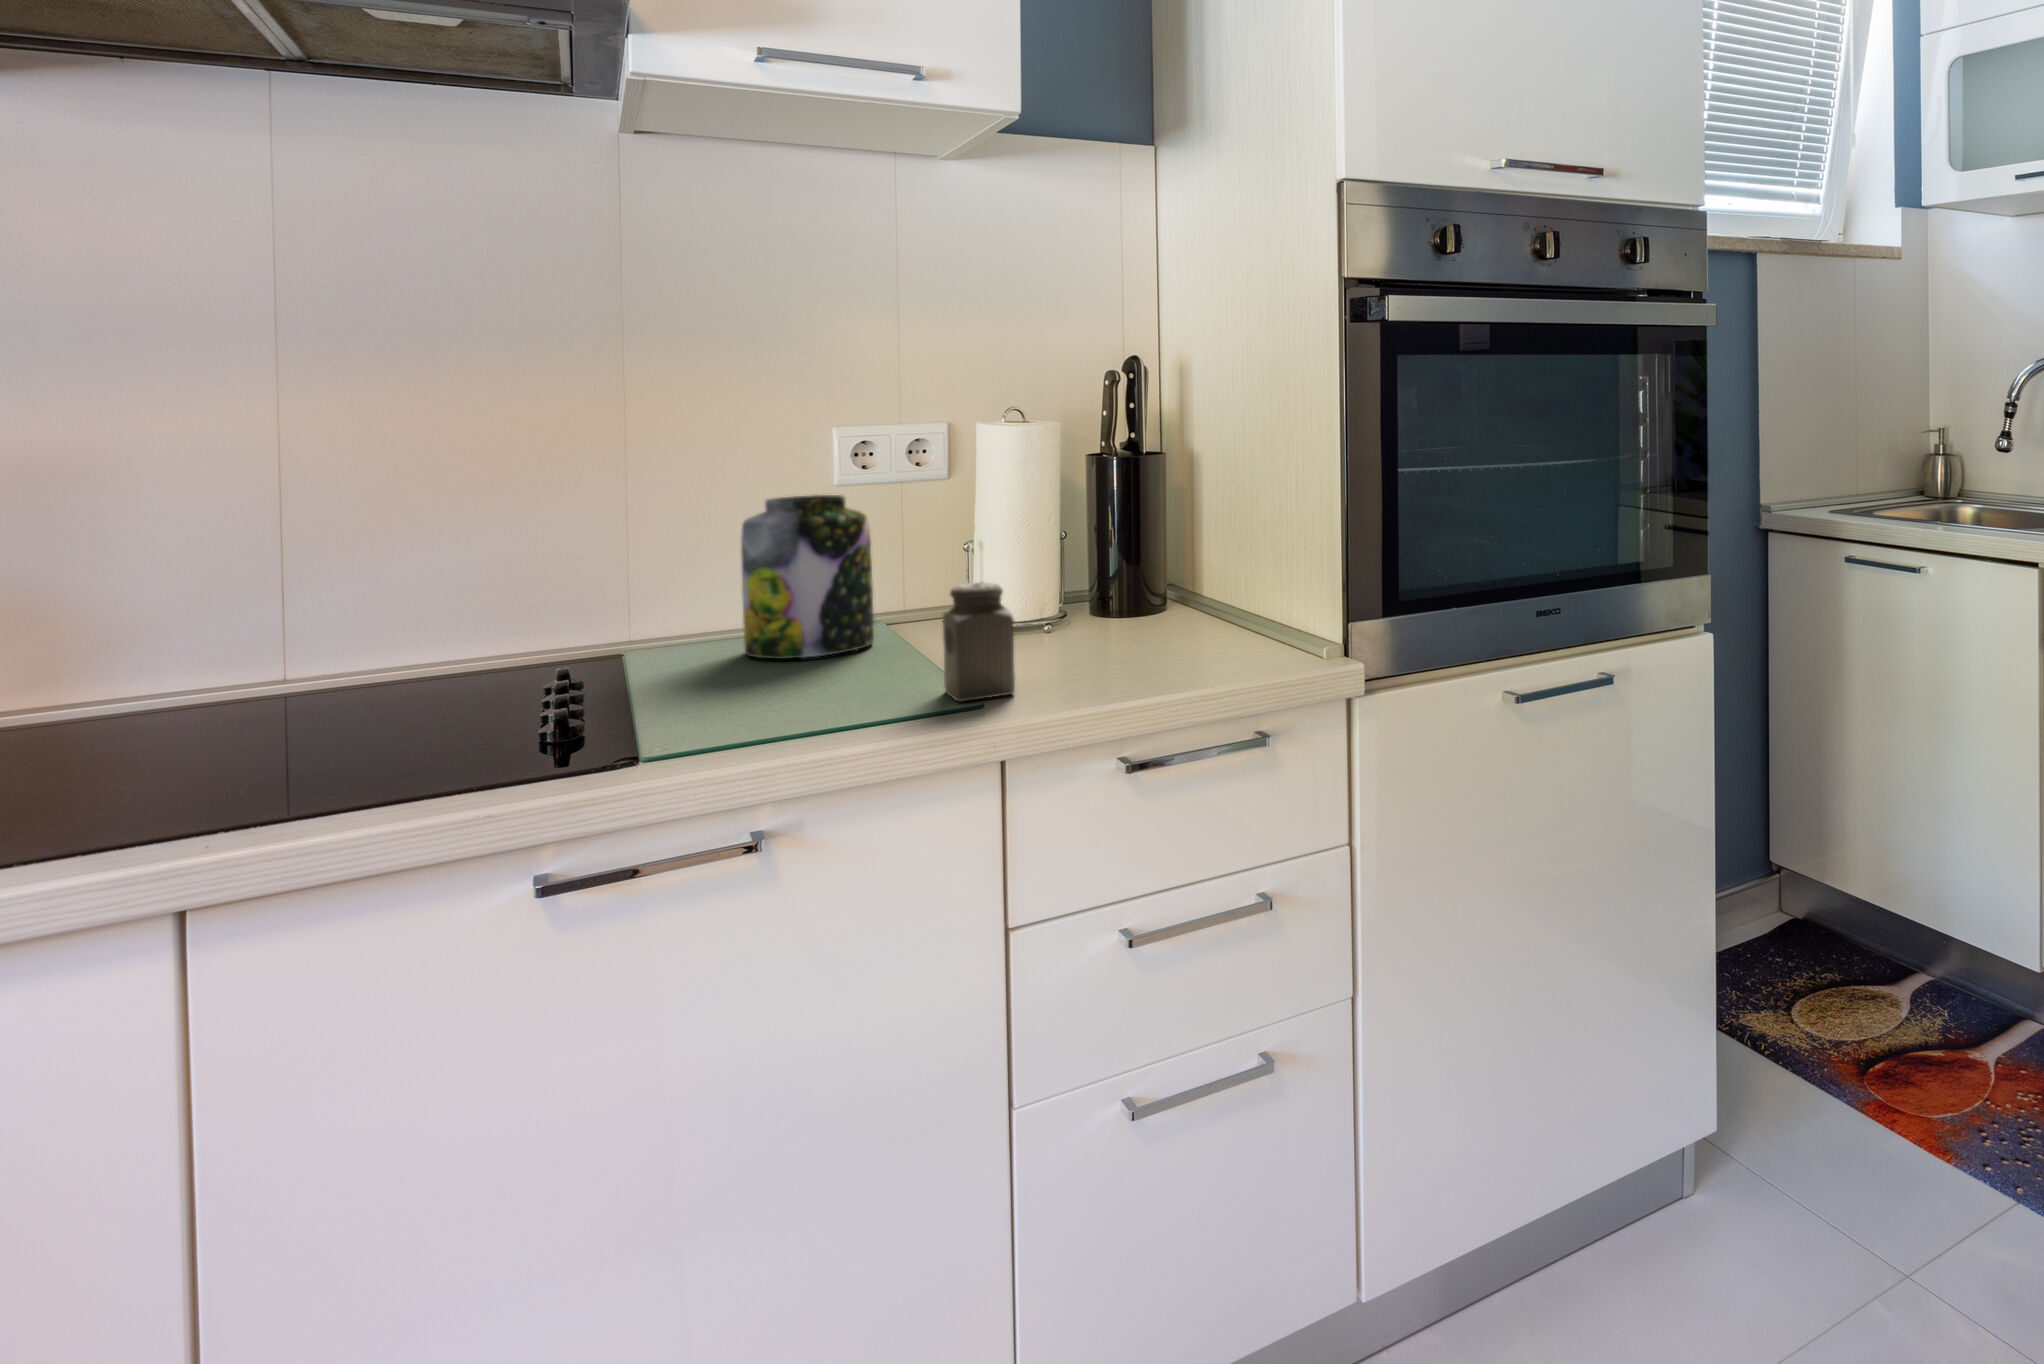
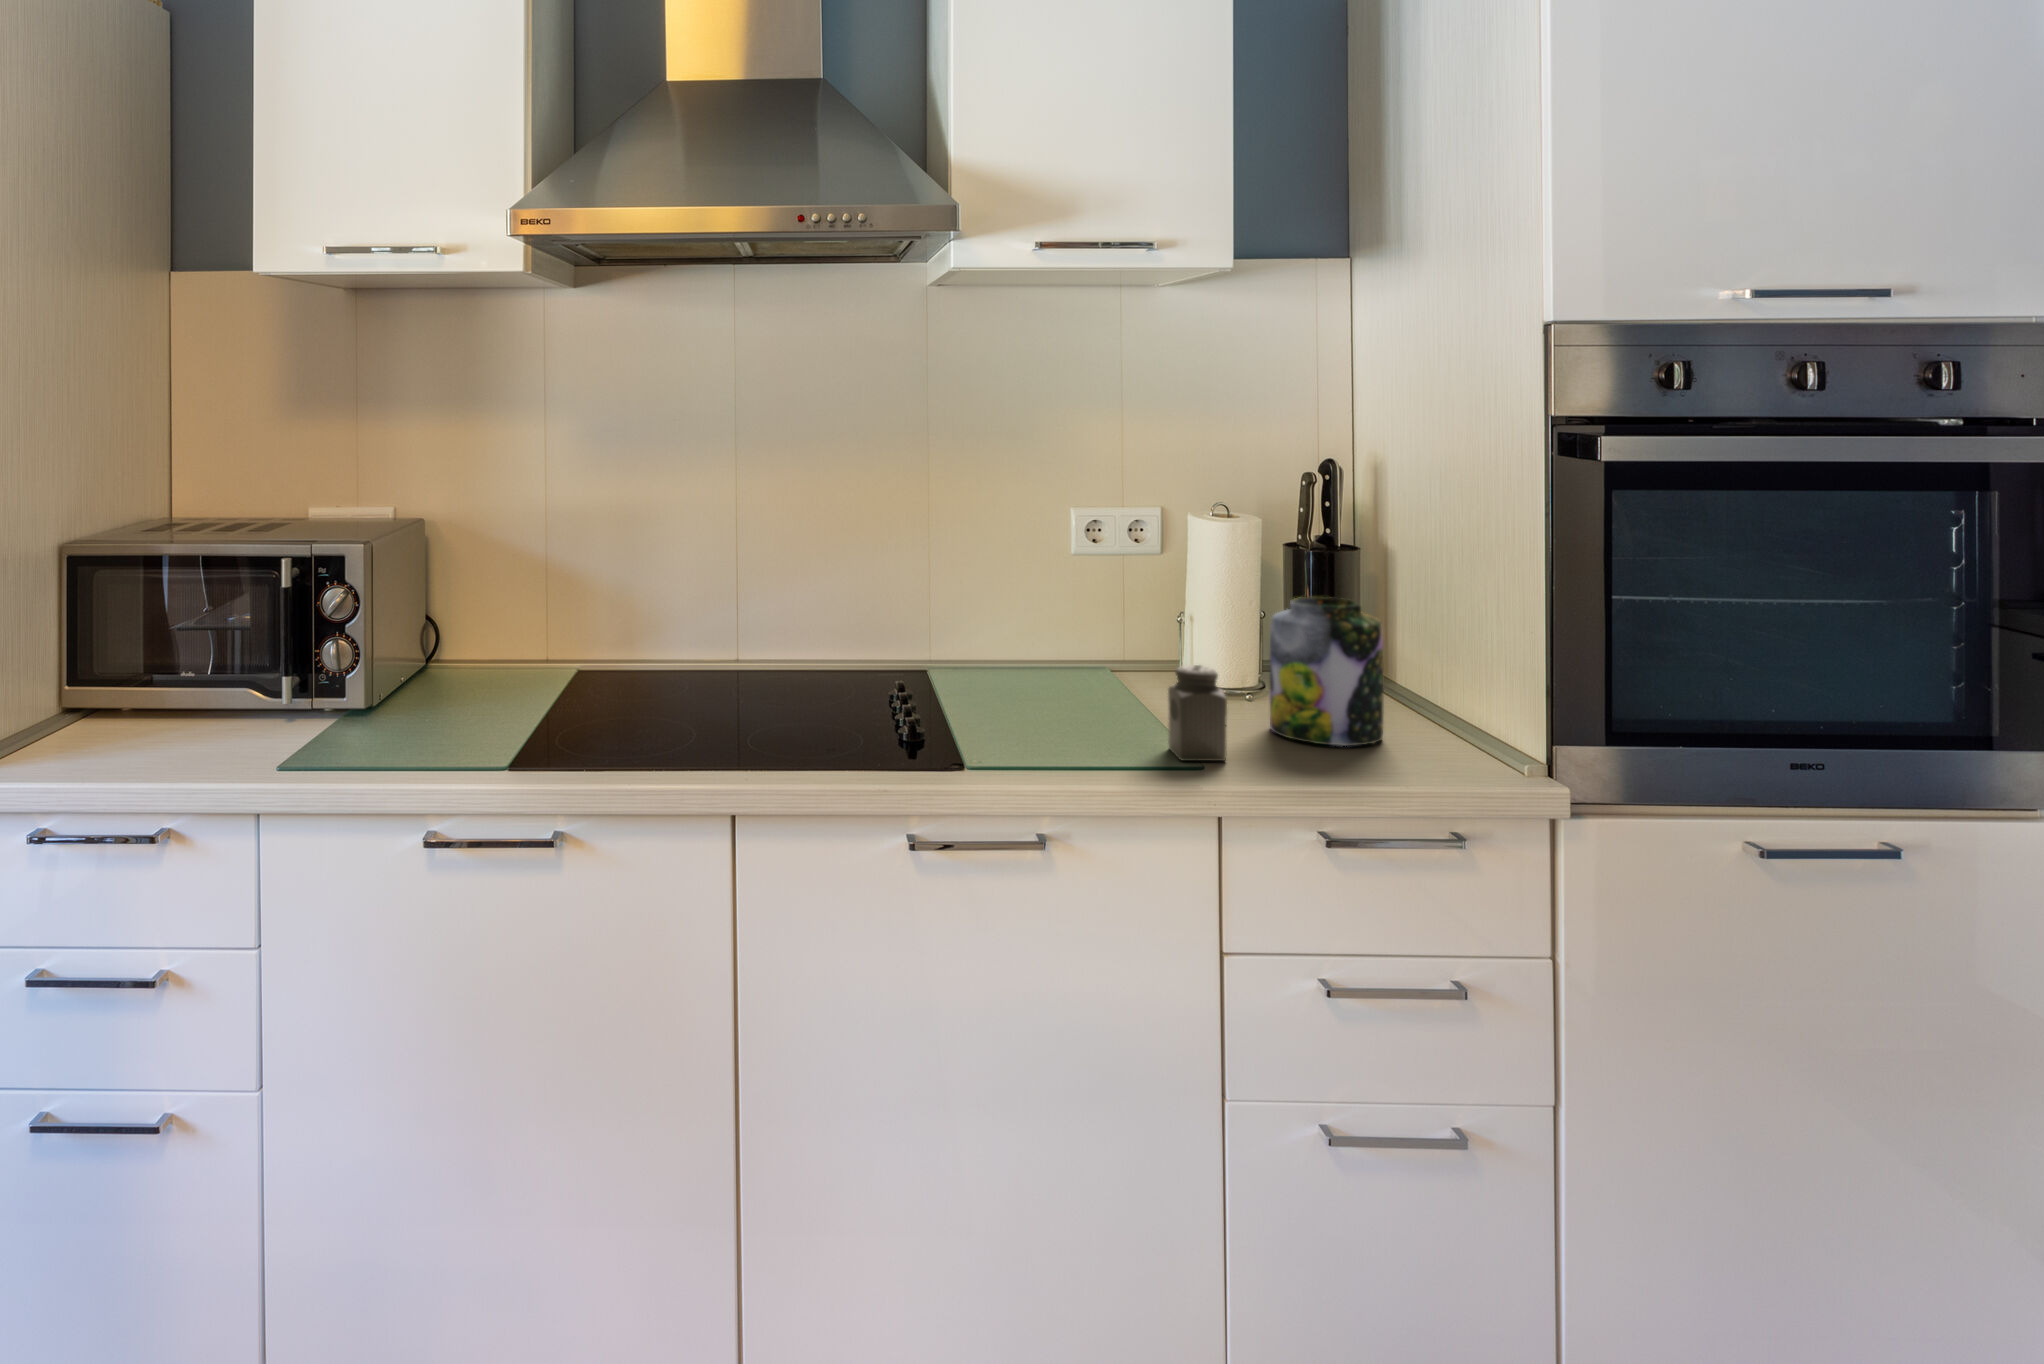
jar: present [741,495,874,659] -> present [1270,597,1384,746]

